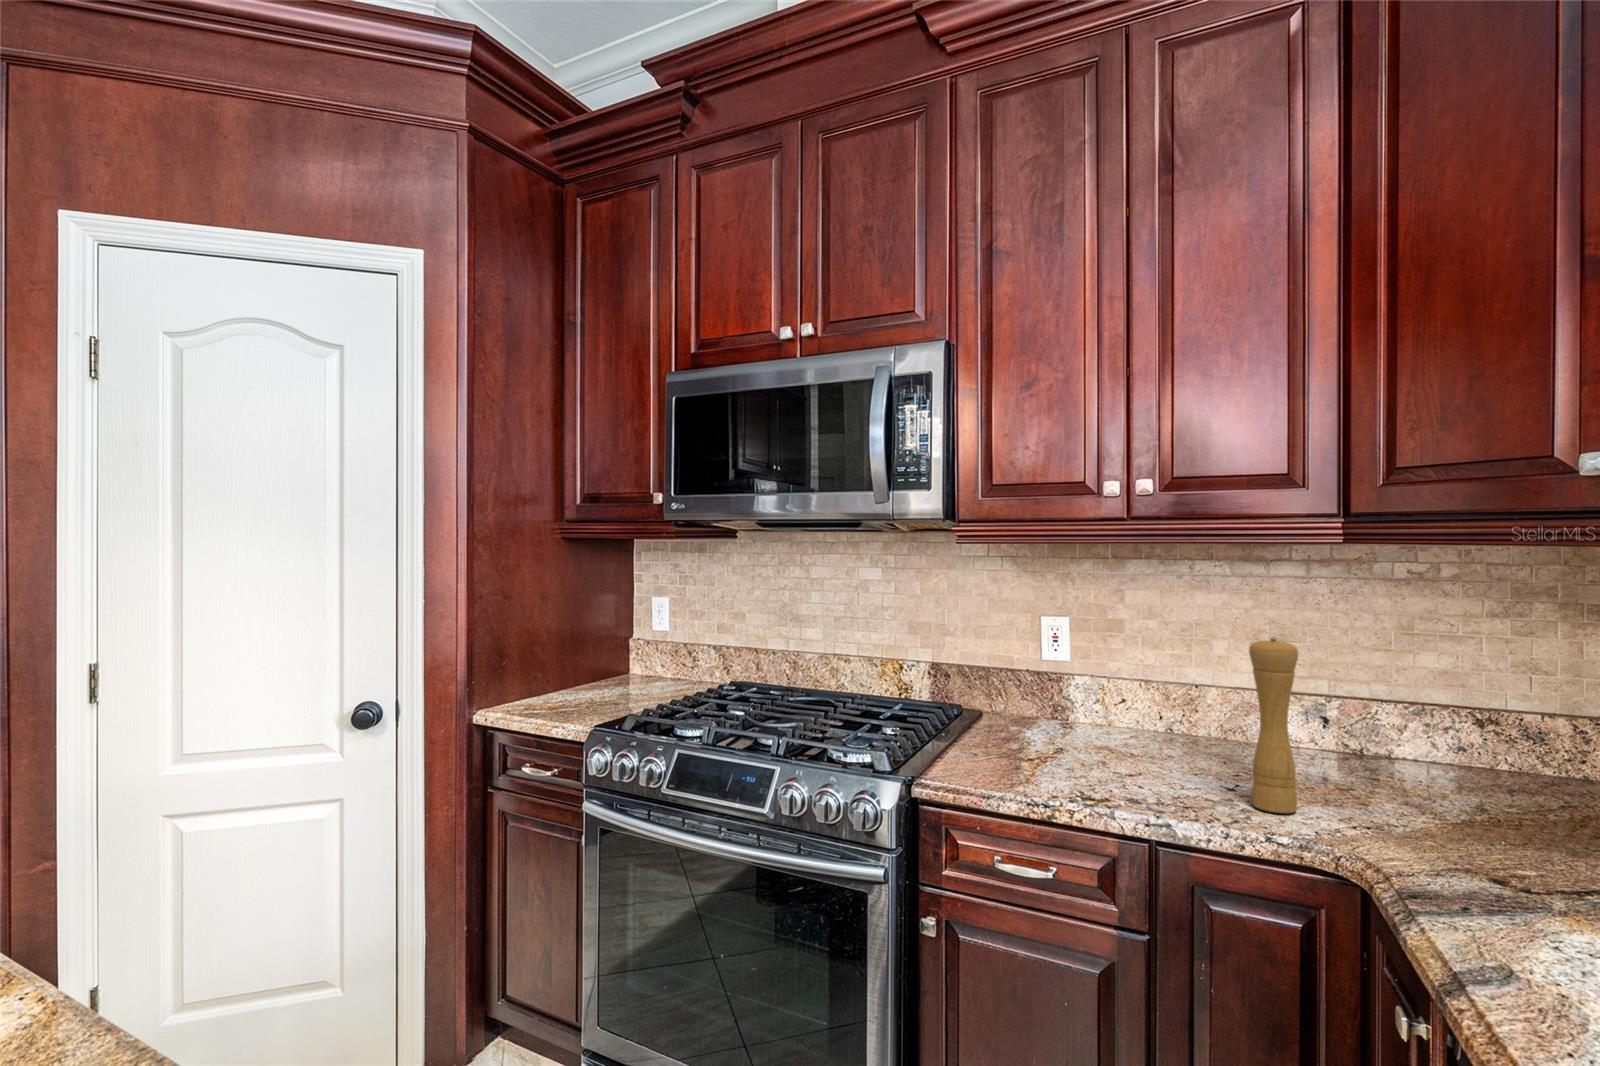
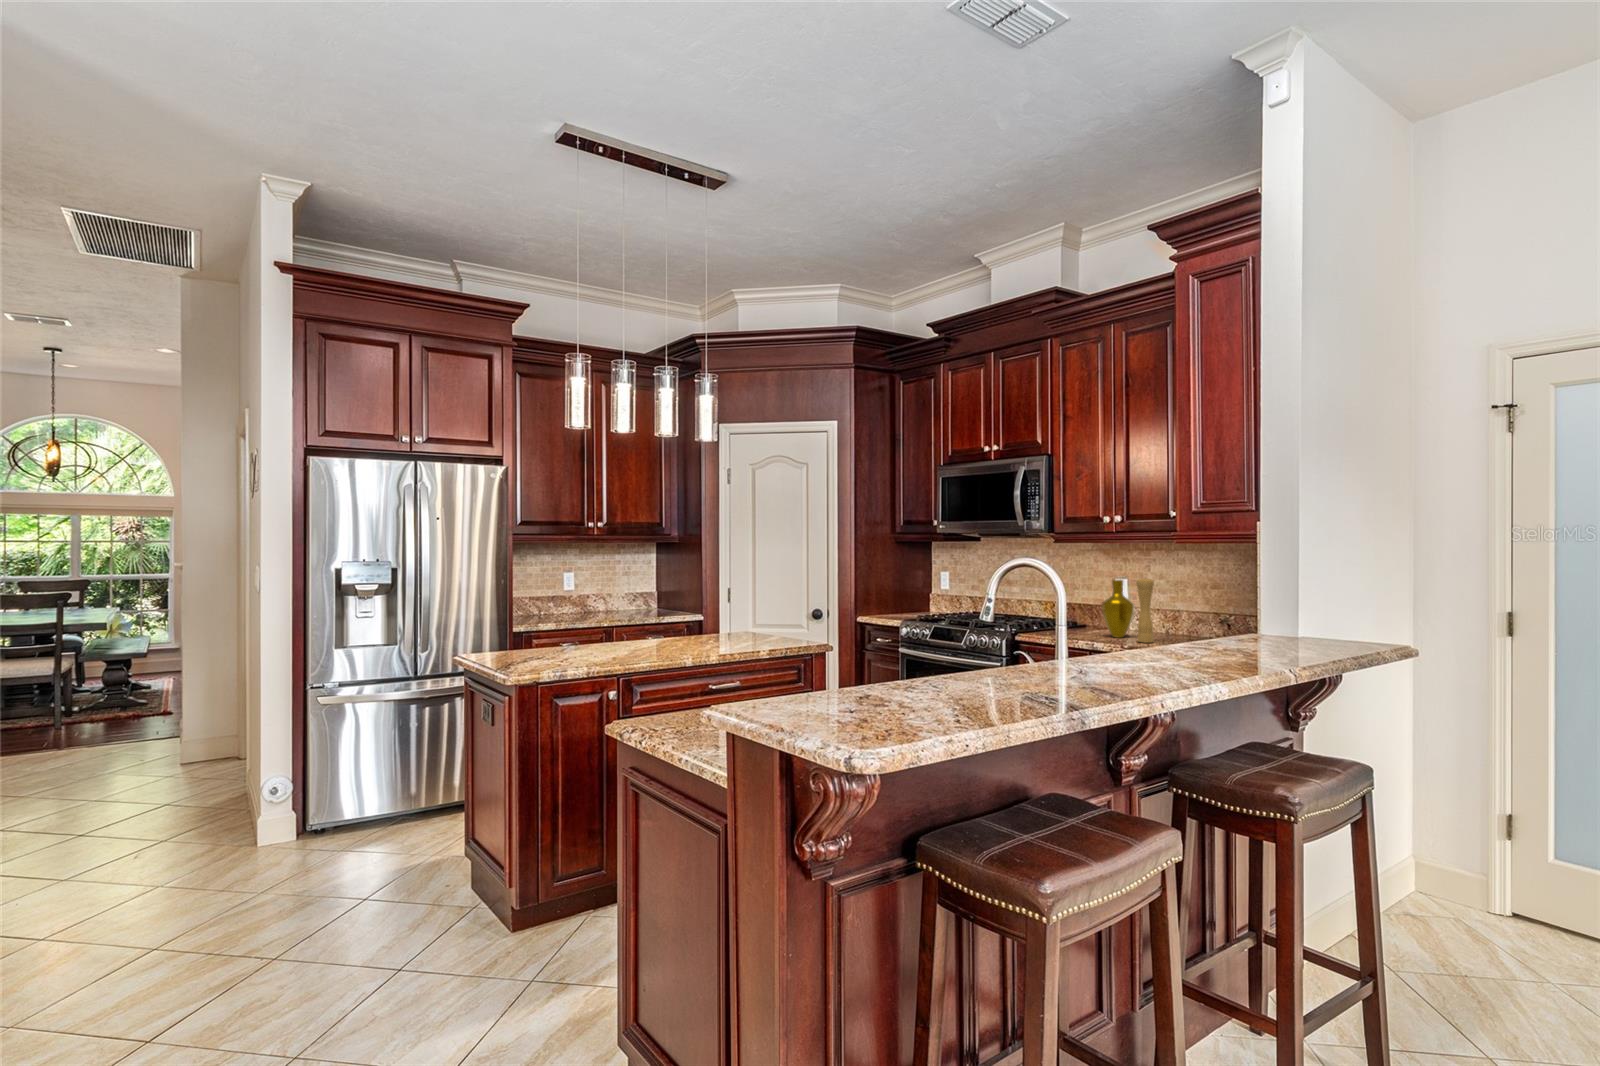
vase: none [1108,634,1191,779] -> present [1102,580,1134,638]

